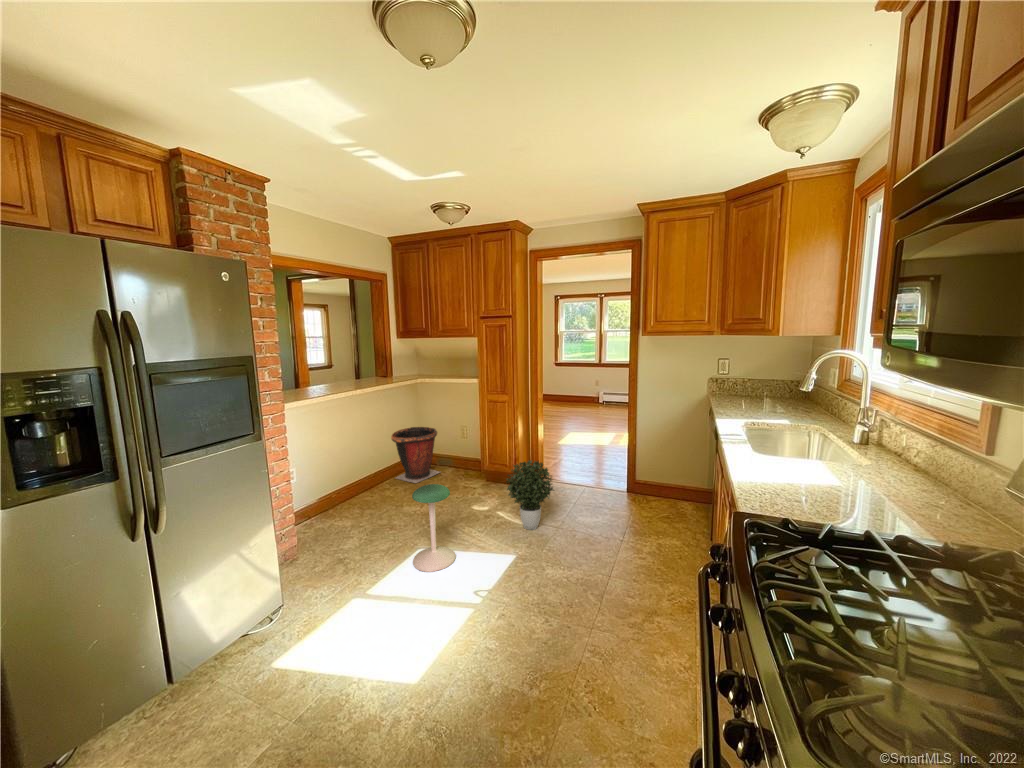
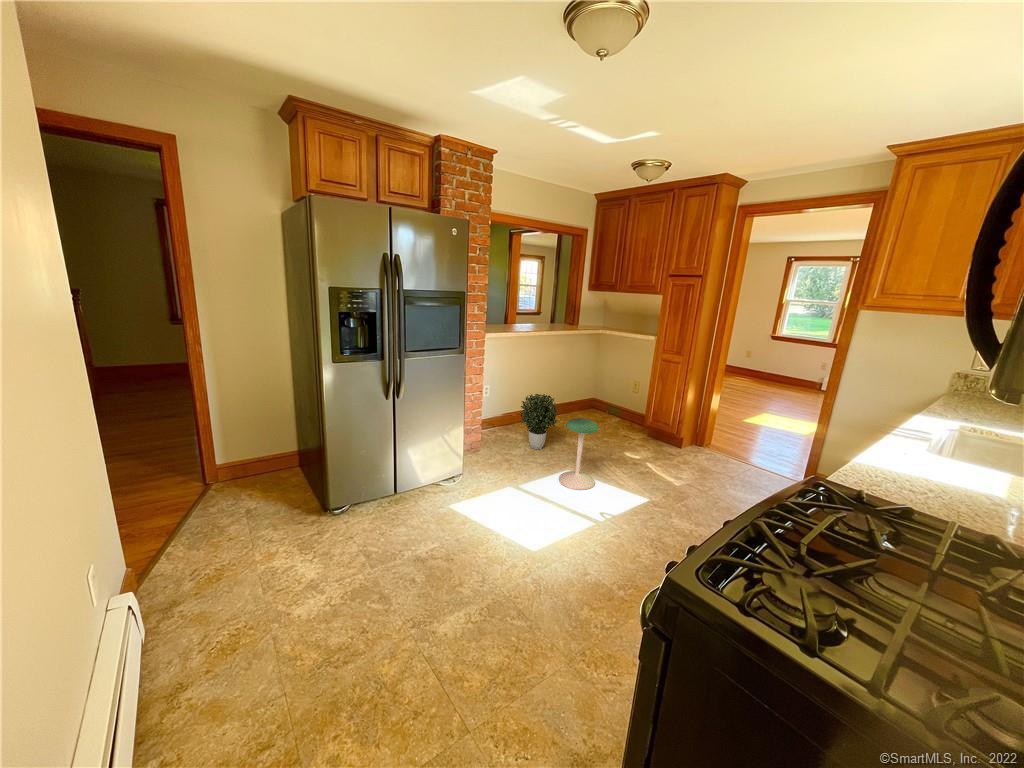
trash can: present [391,427,440,483] -> none [566,372,609,421]
potted plant: present [506,460,554,530] -> present [520,394,558,450]

